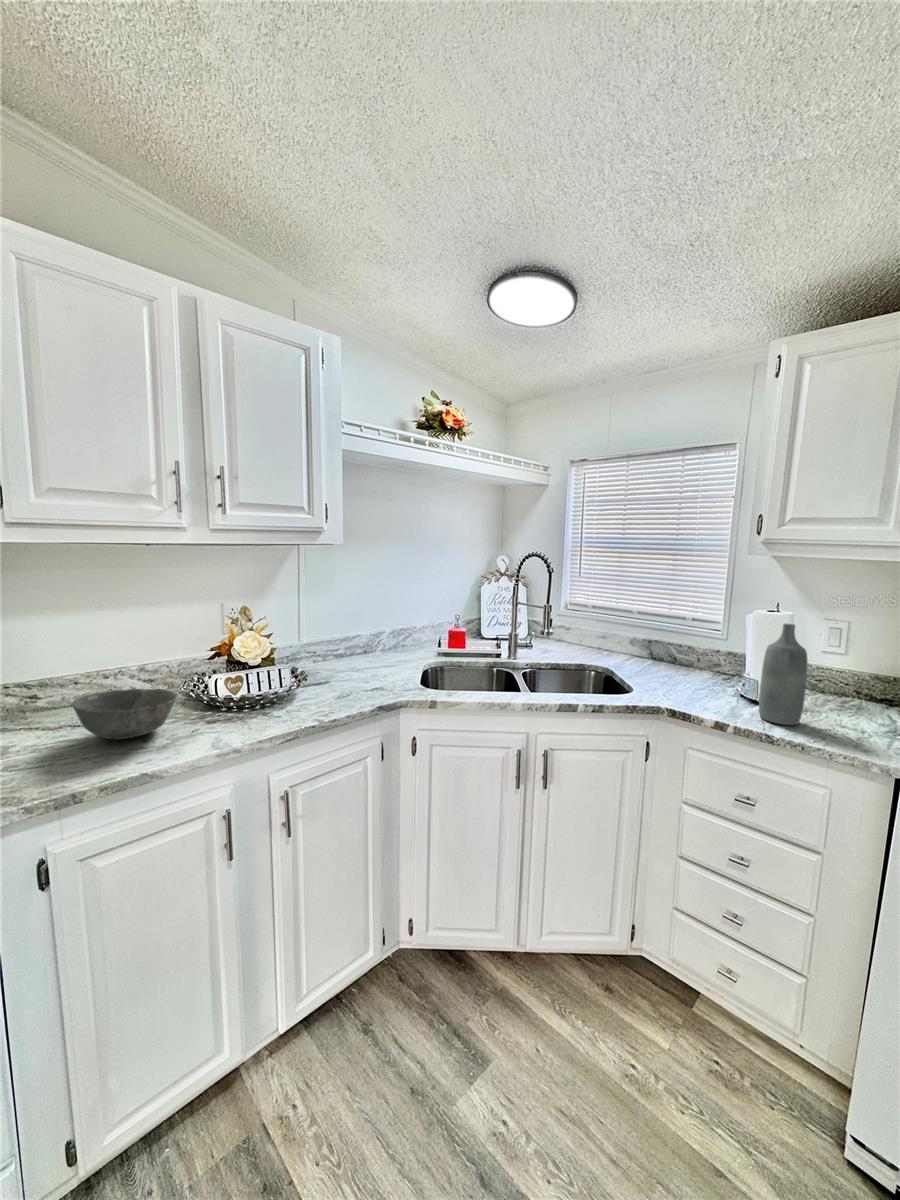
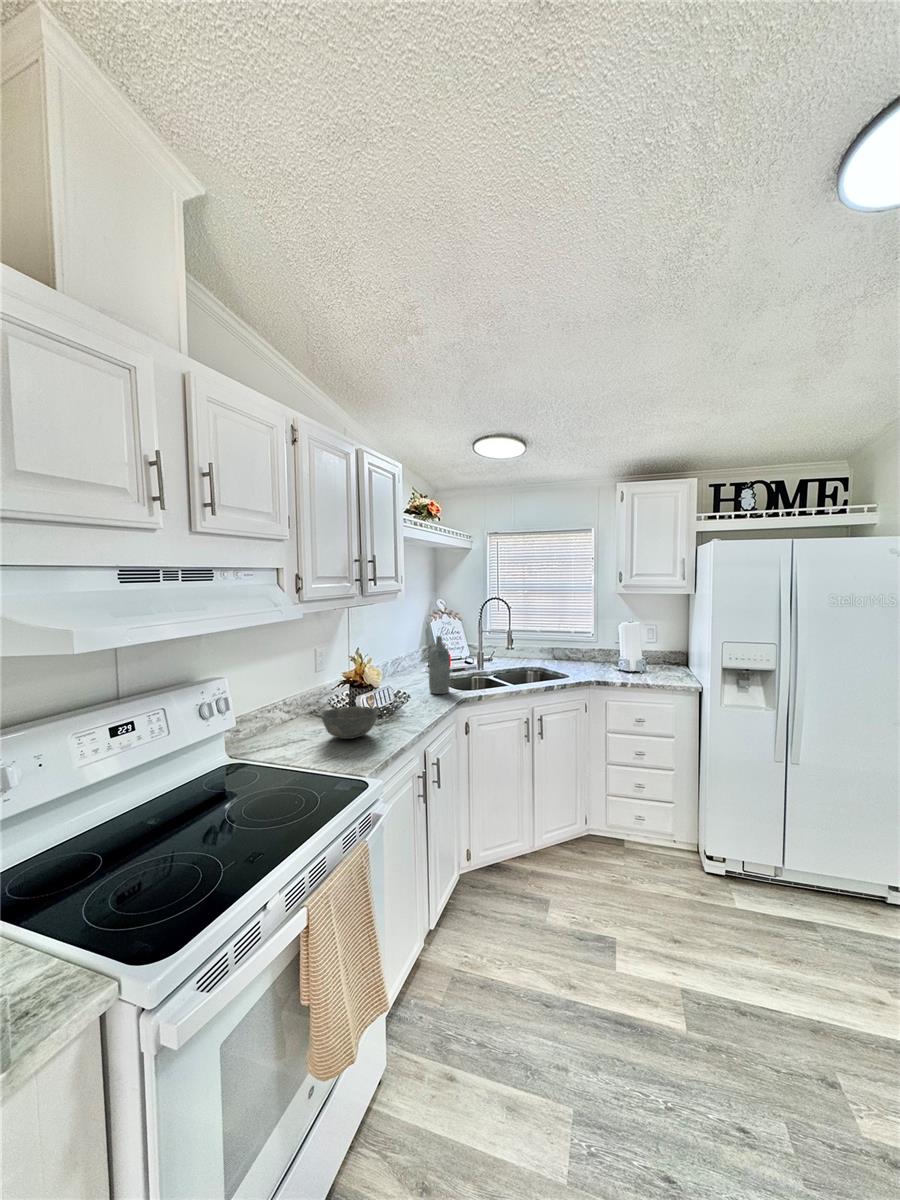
bottle: present [759,624,807,725] -> present [429,636,450,694]

